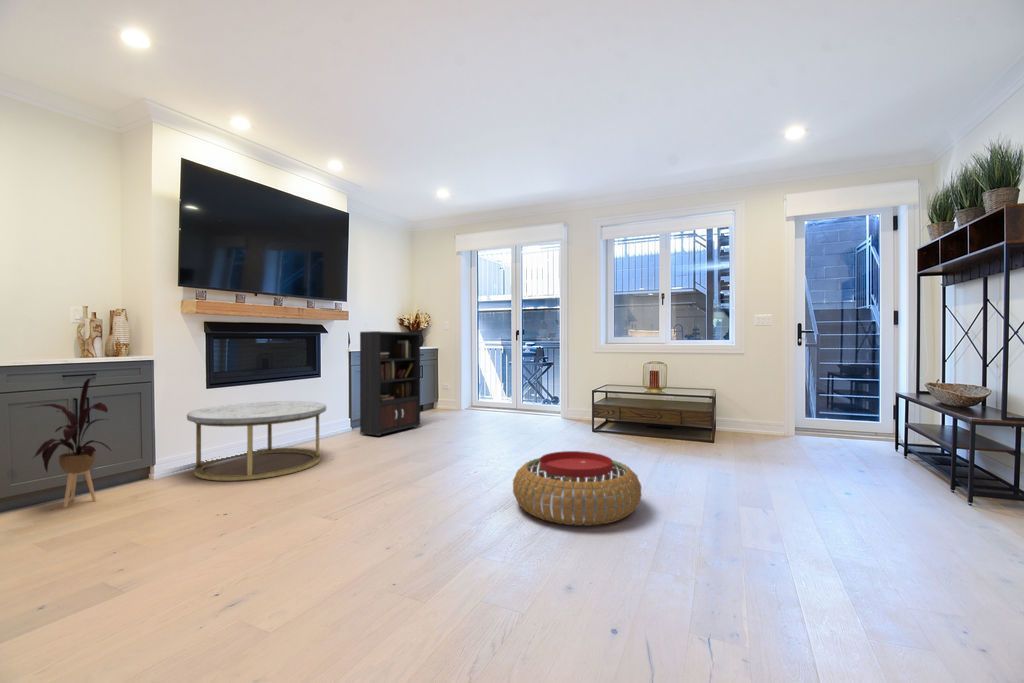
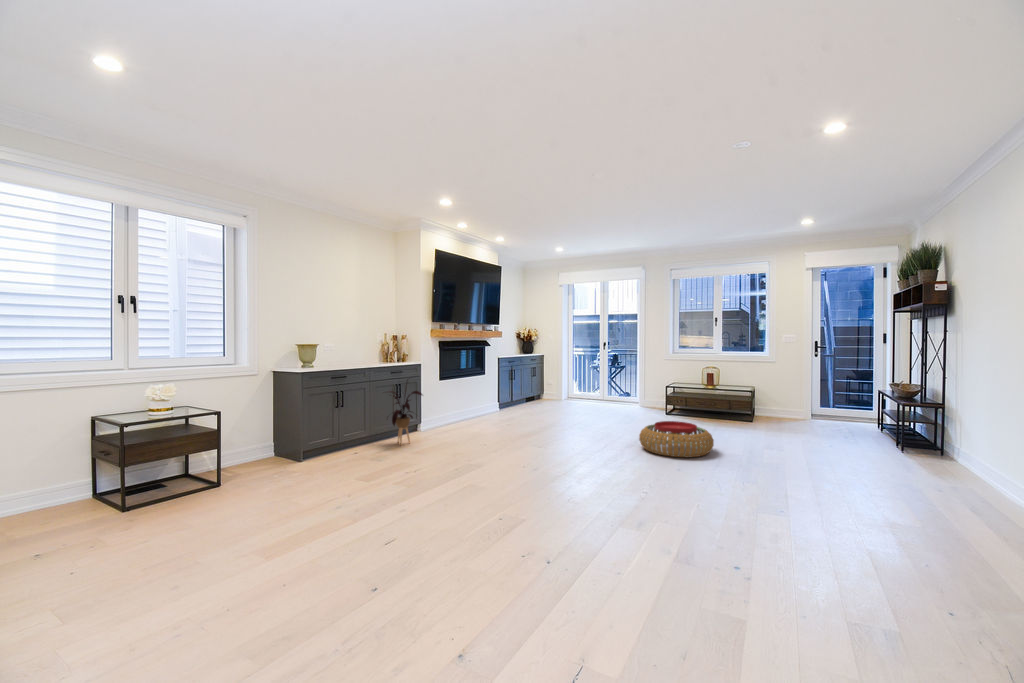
bookcase: present [360,331,420,436] -> none [510,345,545,415]
coffee table: present [187,401,326,481] -> none [434,392,508,436]

